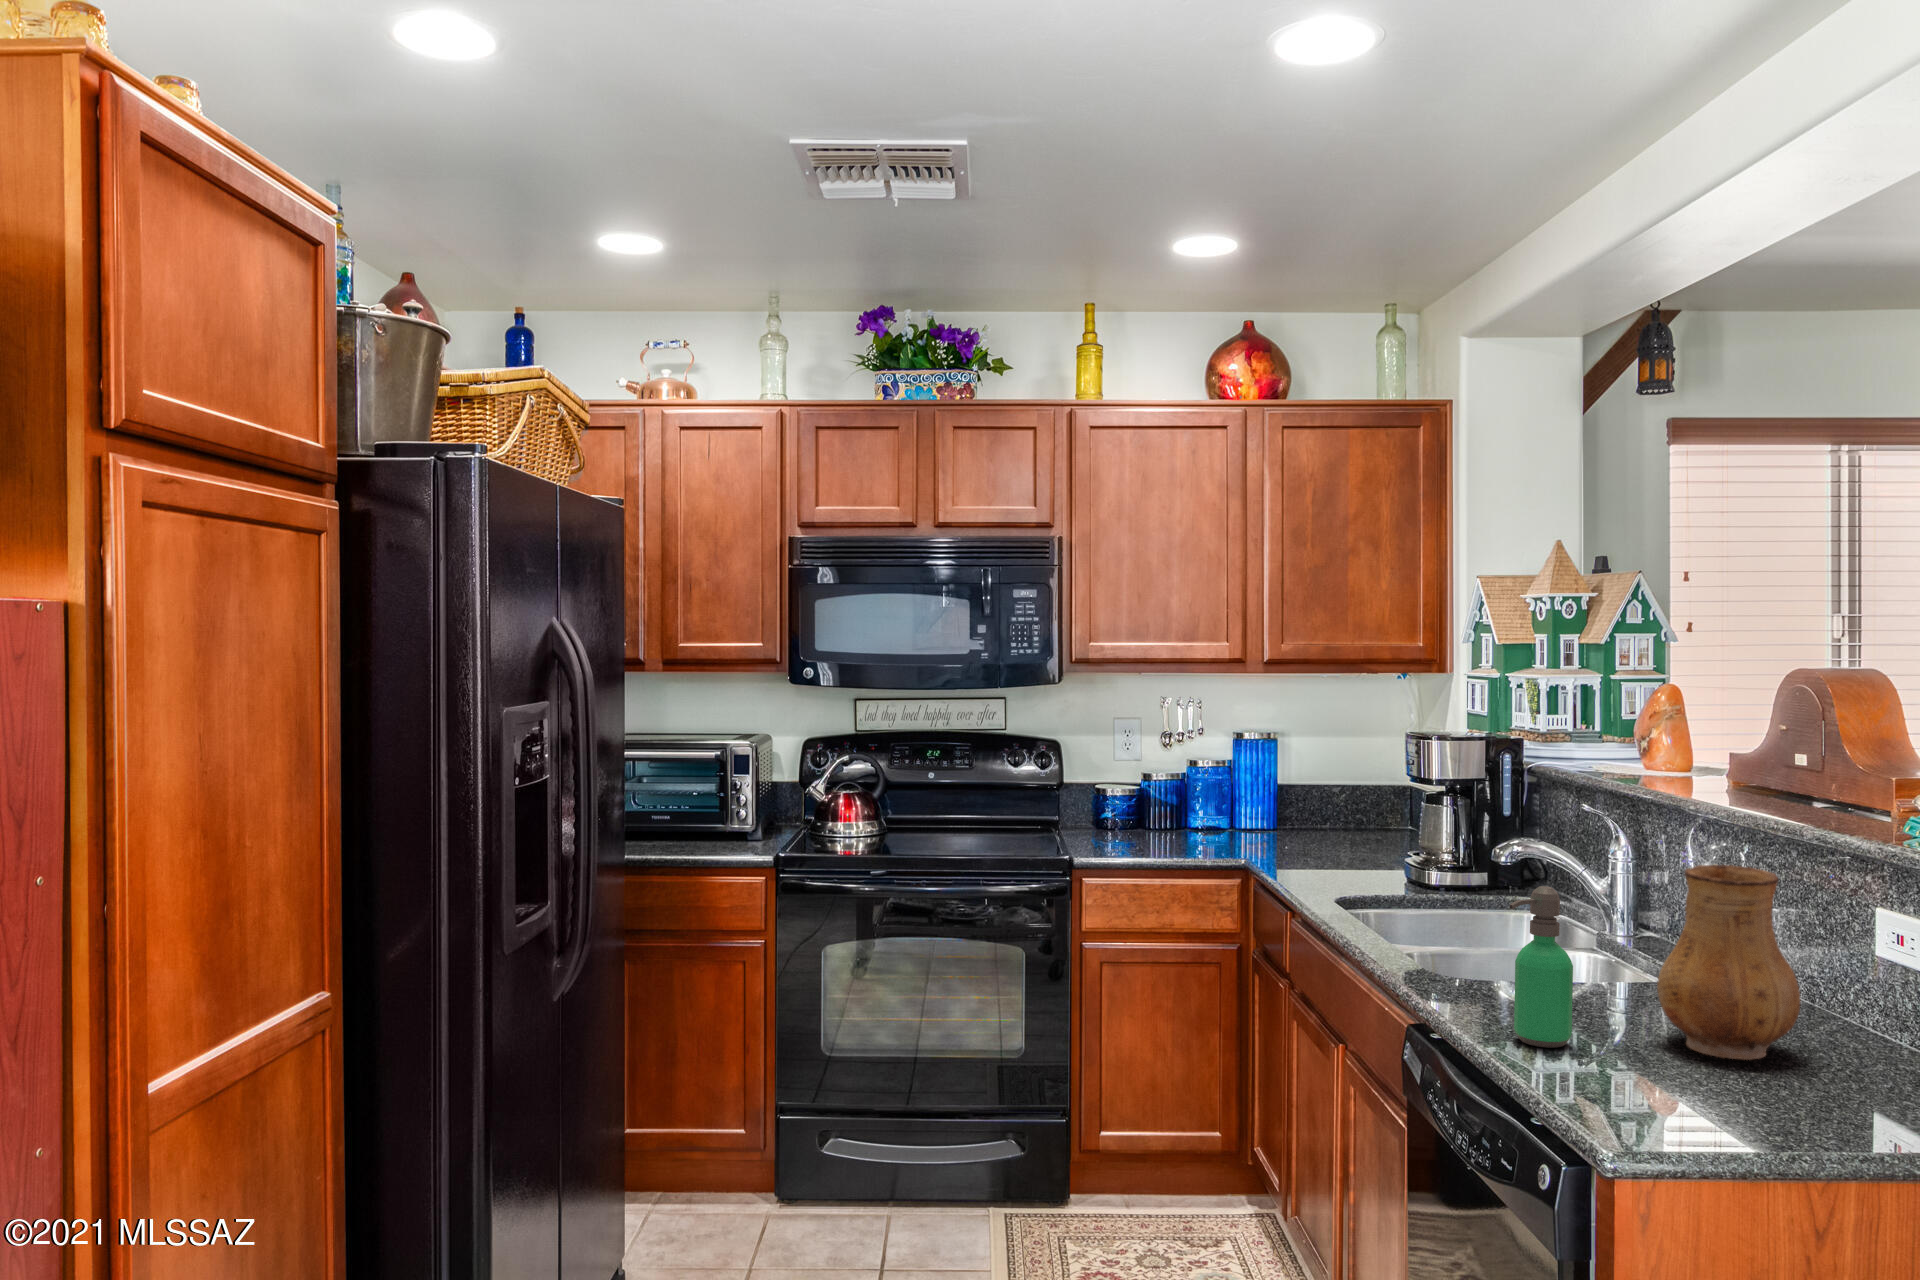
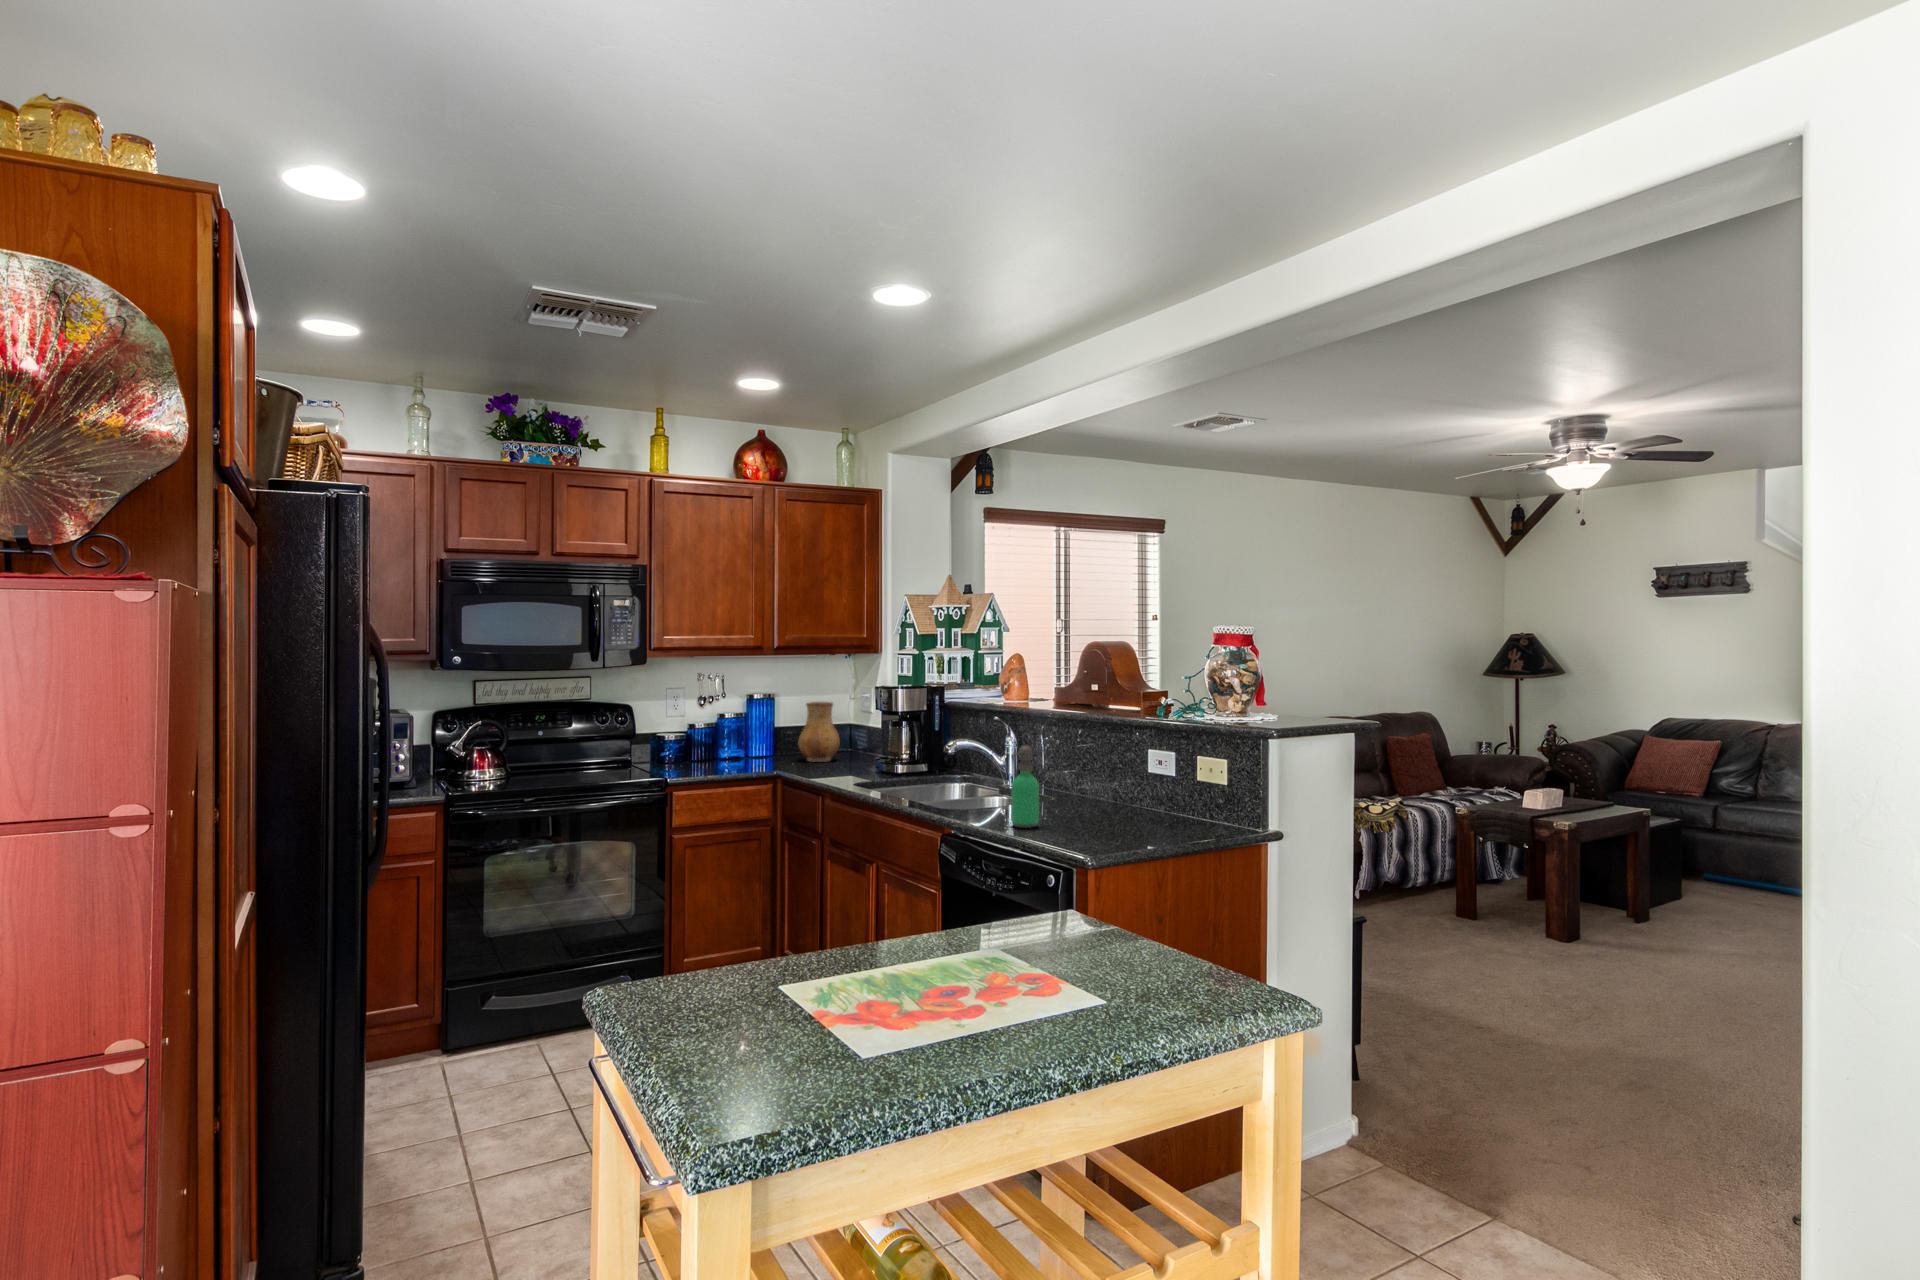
ceramic pitcher: present [1657,865,1801,1060] -> present [798,702,840,762]

